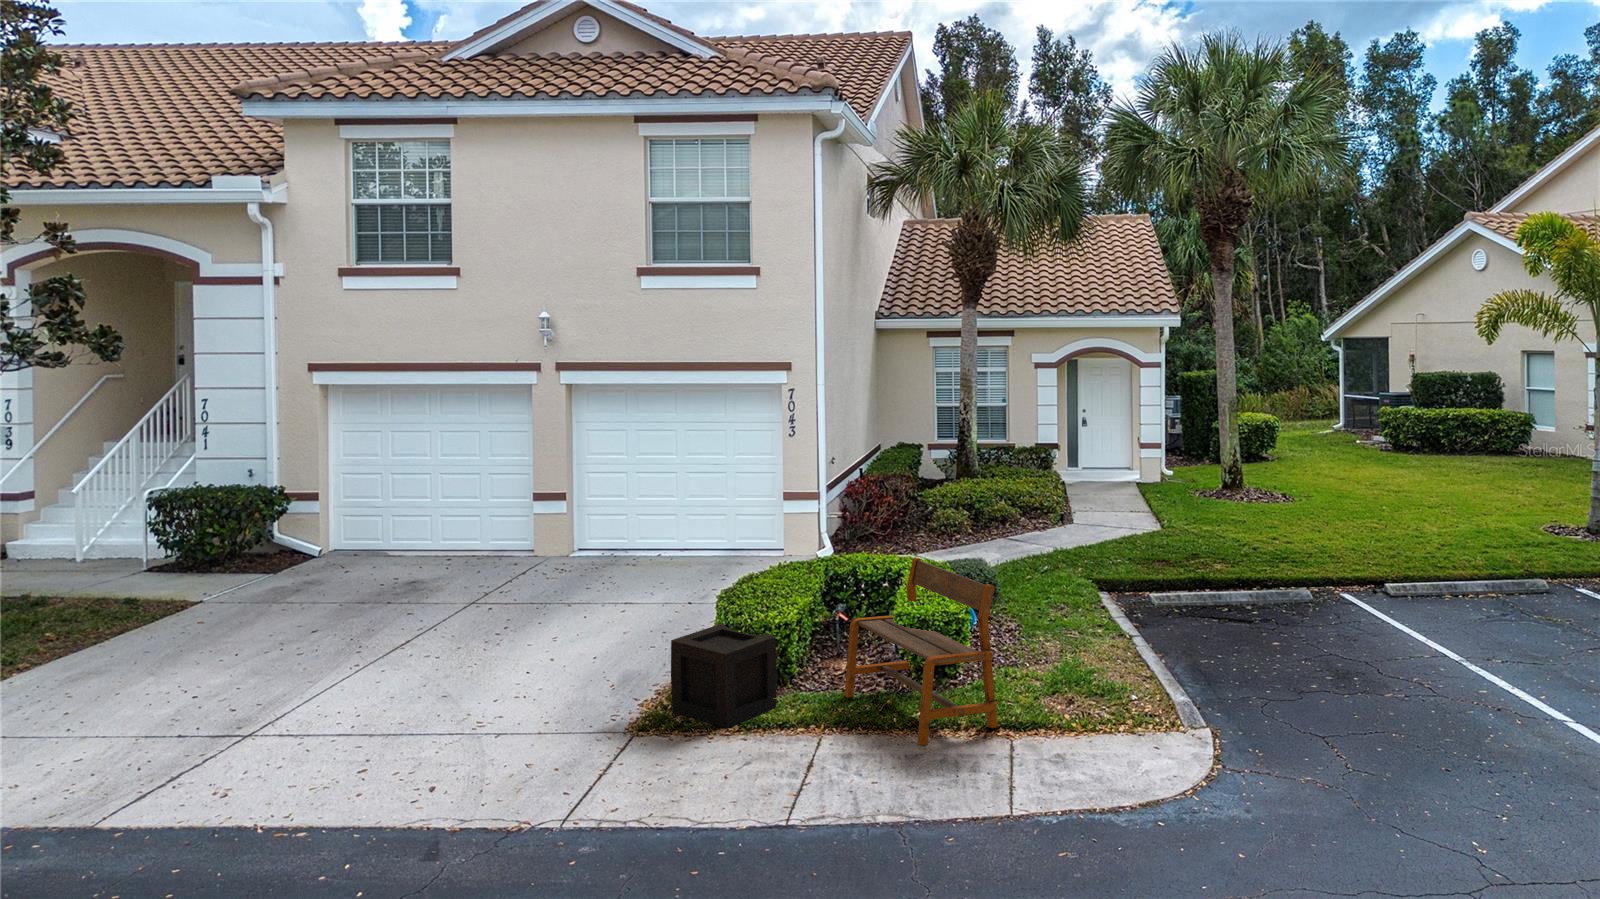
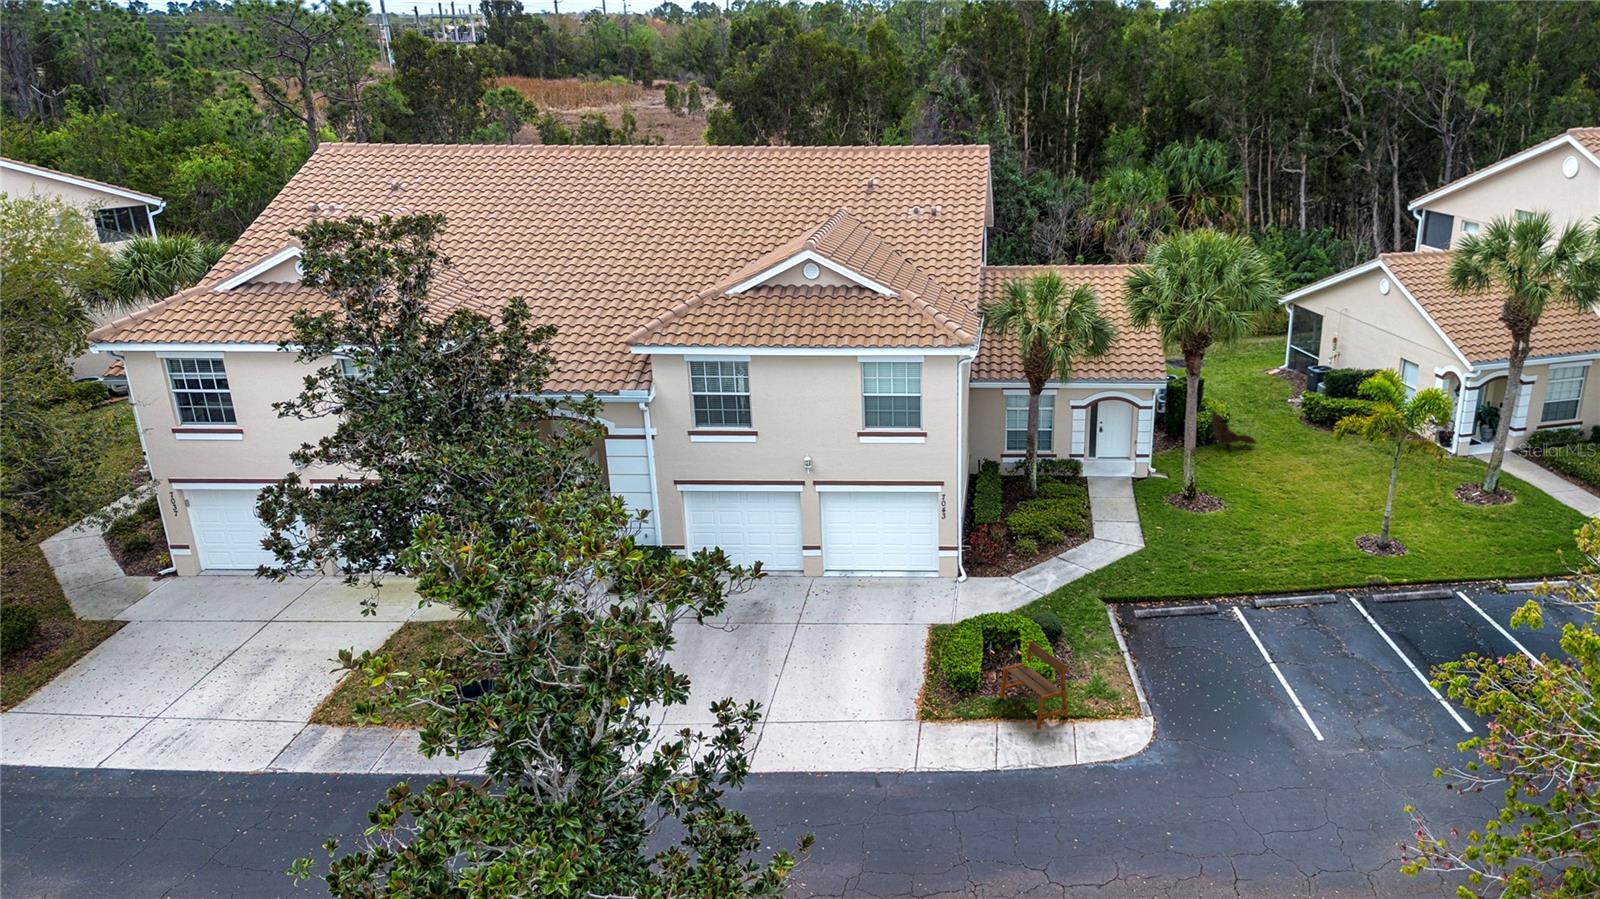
lounge chair: none [1252,405,1323,466] -> present [1212,411,1256,451]
wooden crate: present [671,624,777,728] -> none [931,670,974,720]

